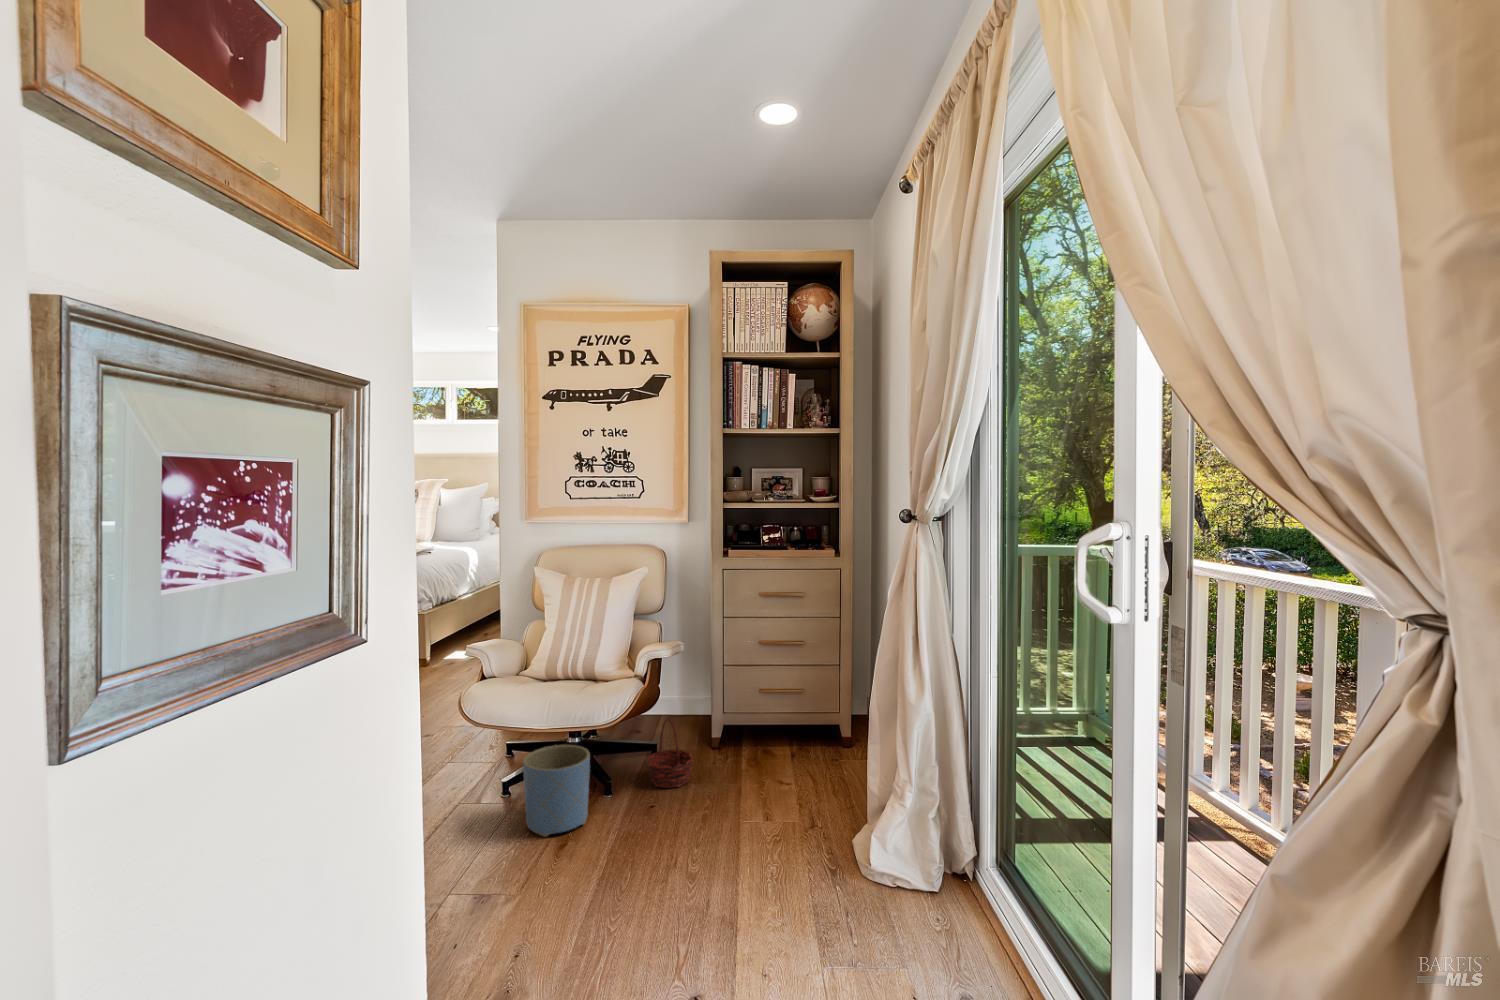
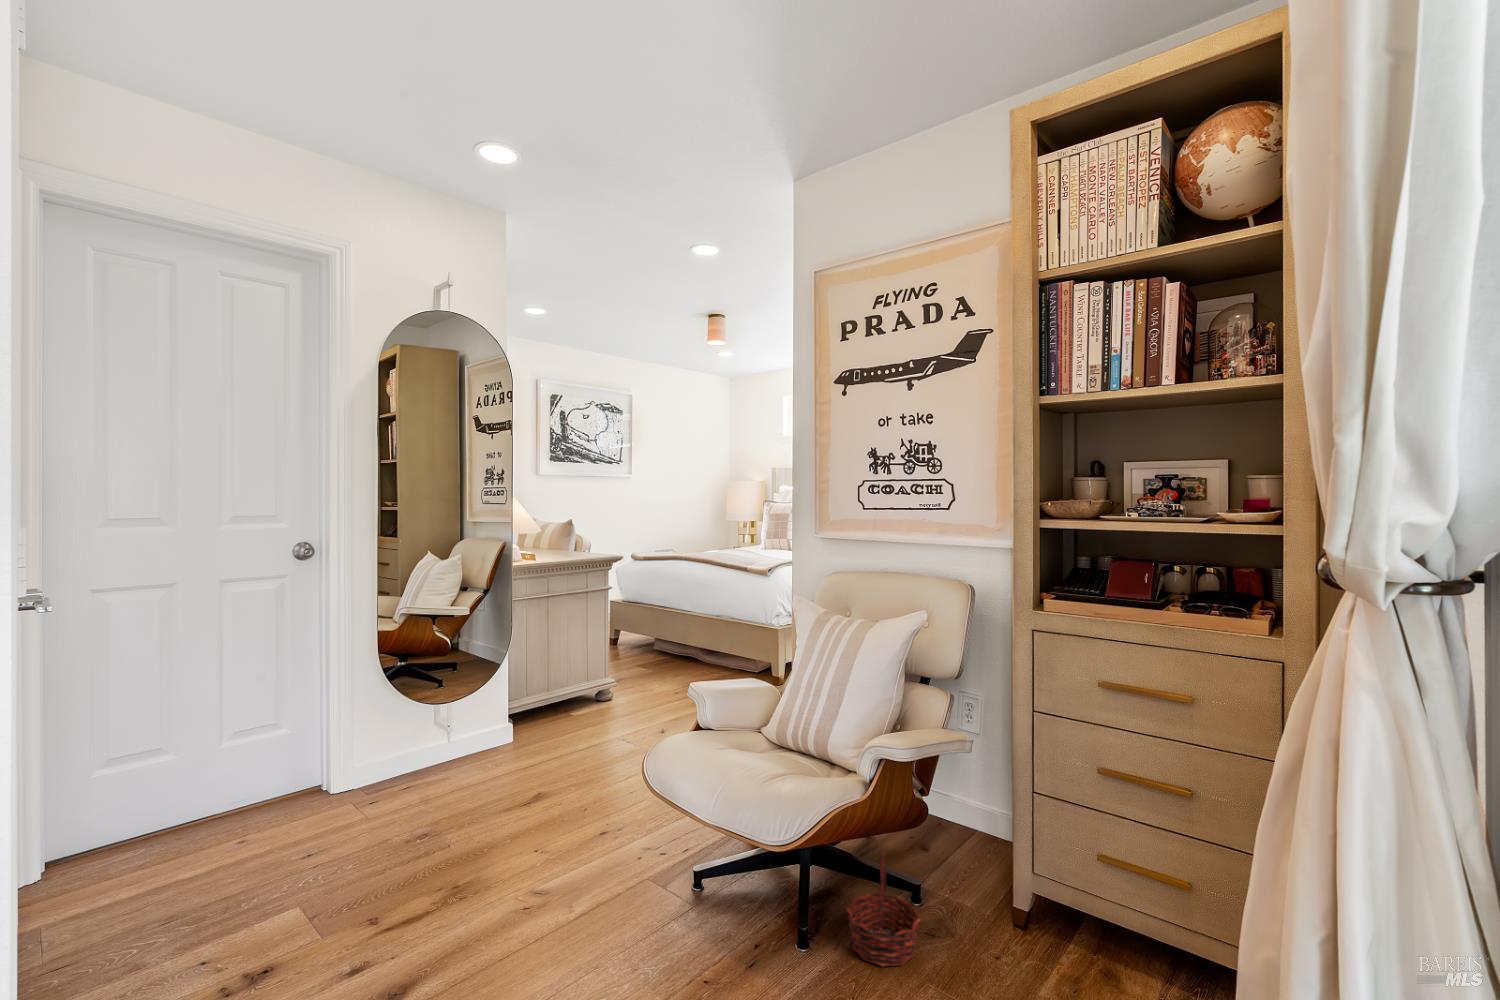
planter: present [523,745,590,837] -> none [648,832,736,965]

